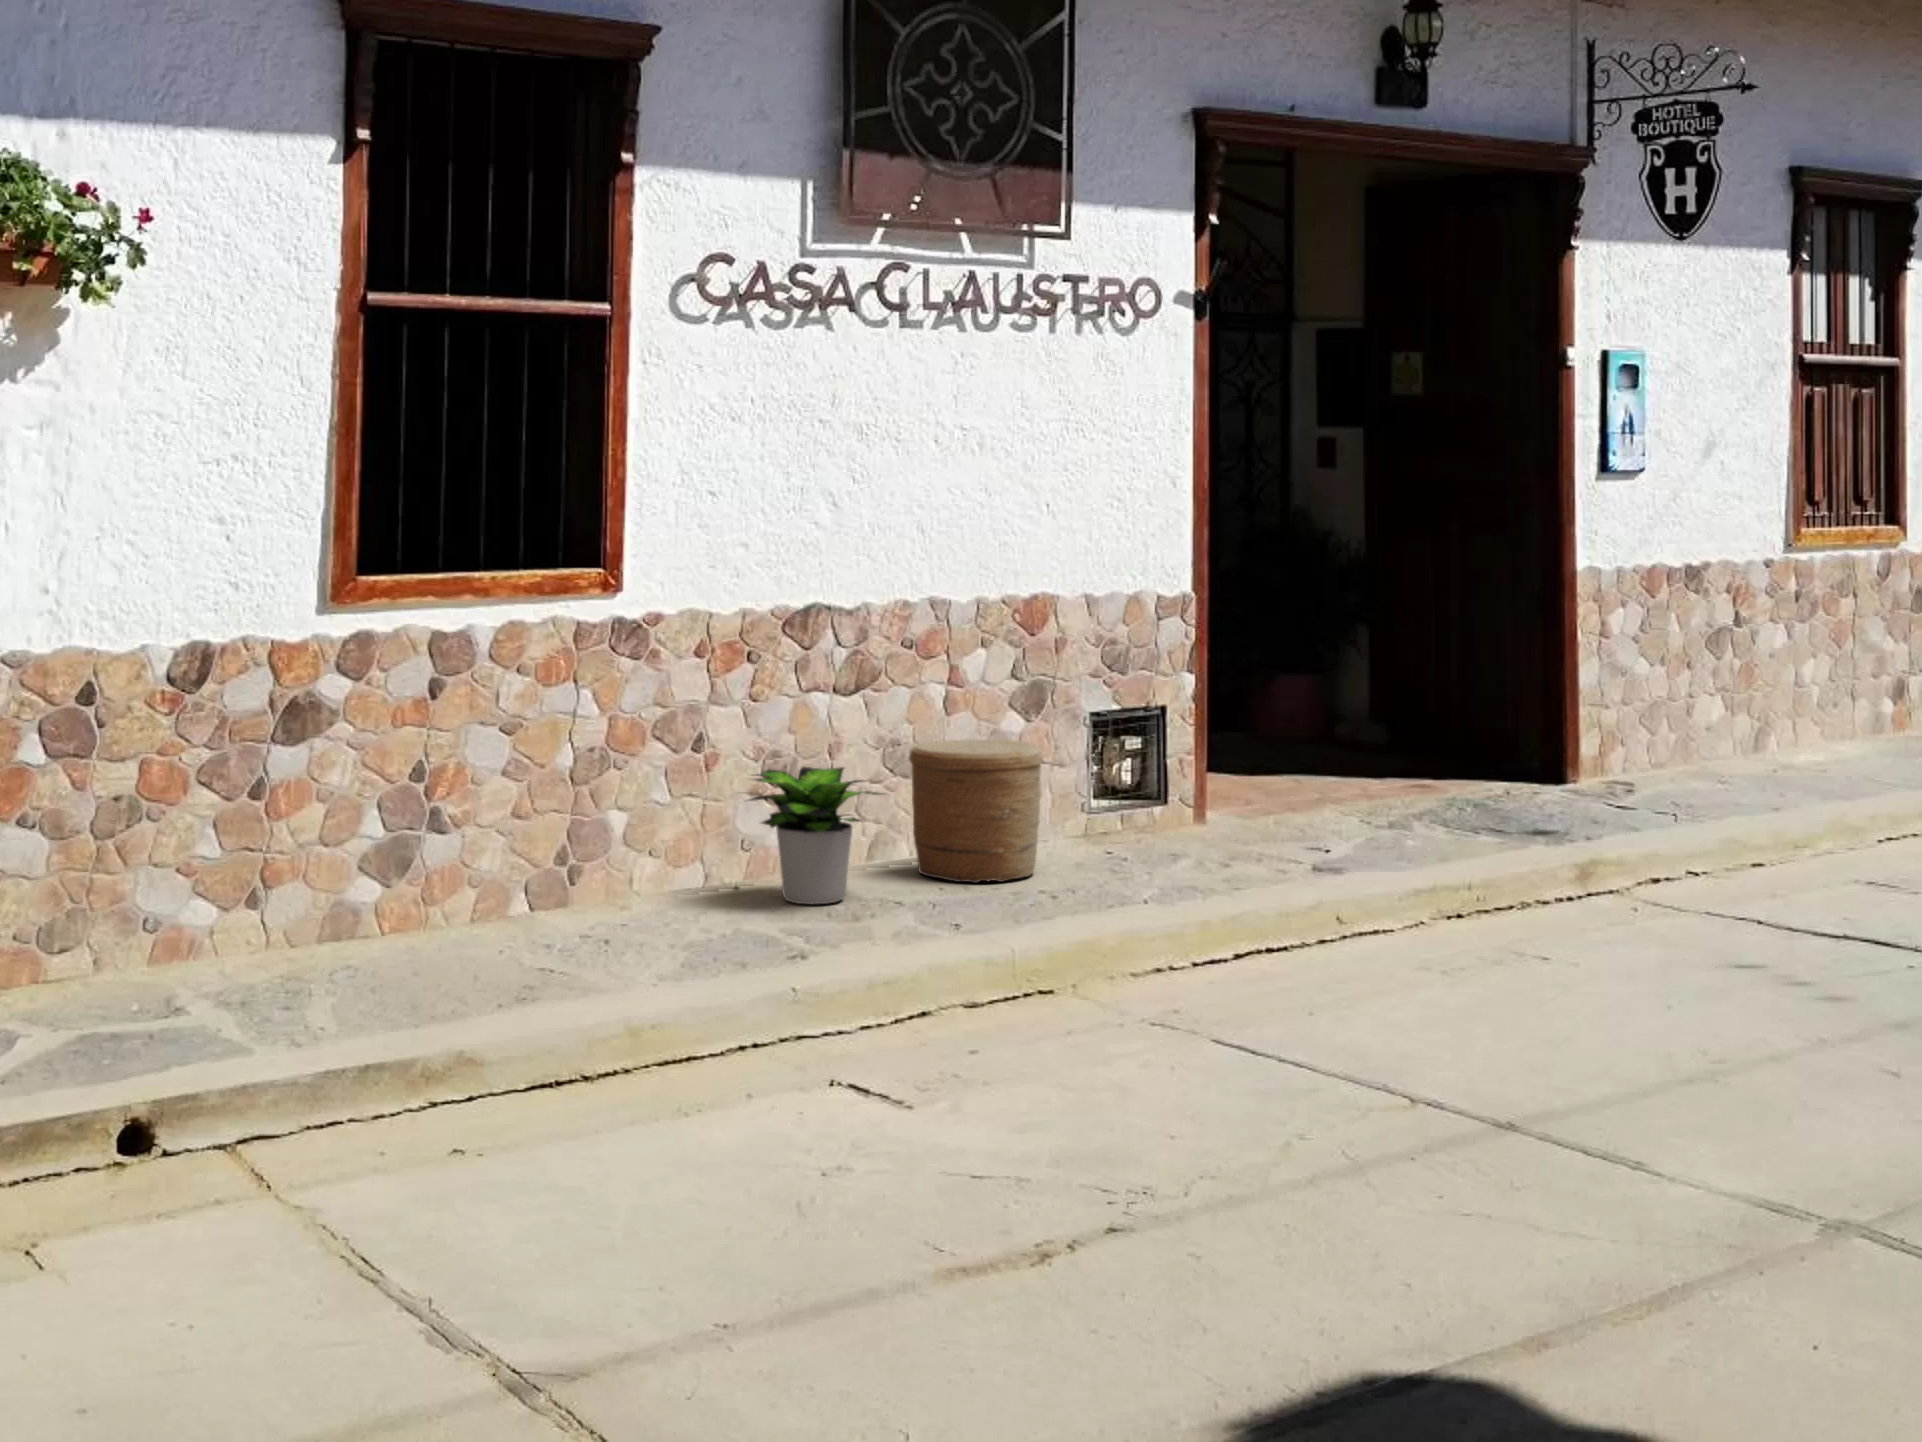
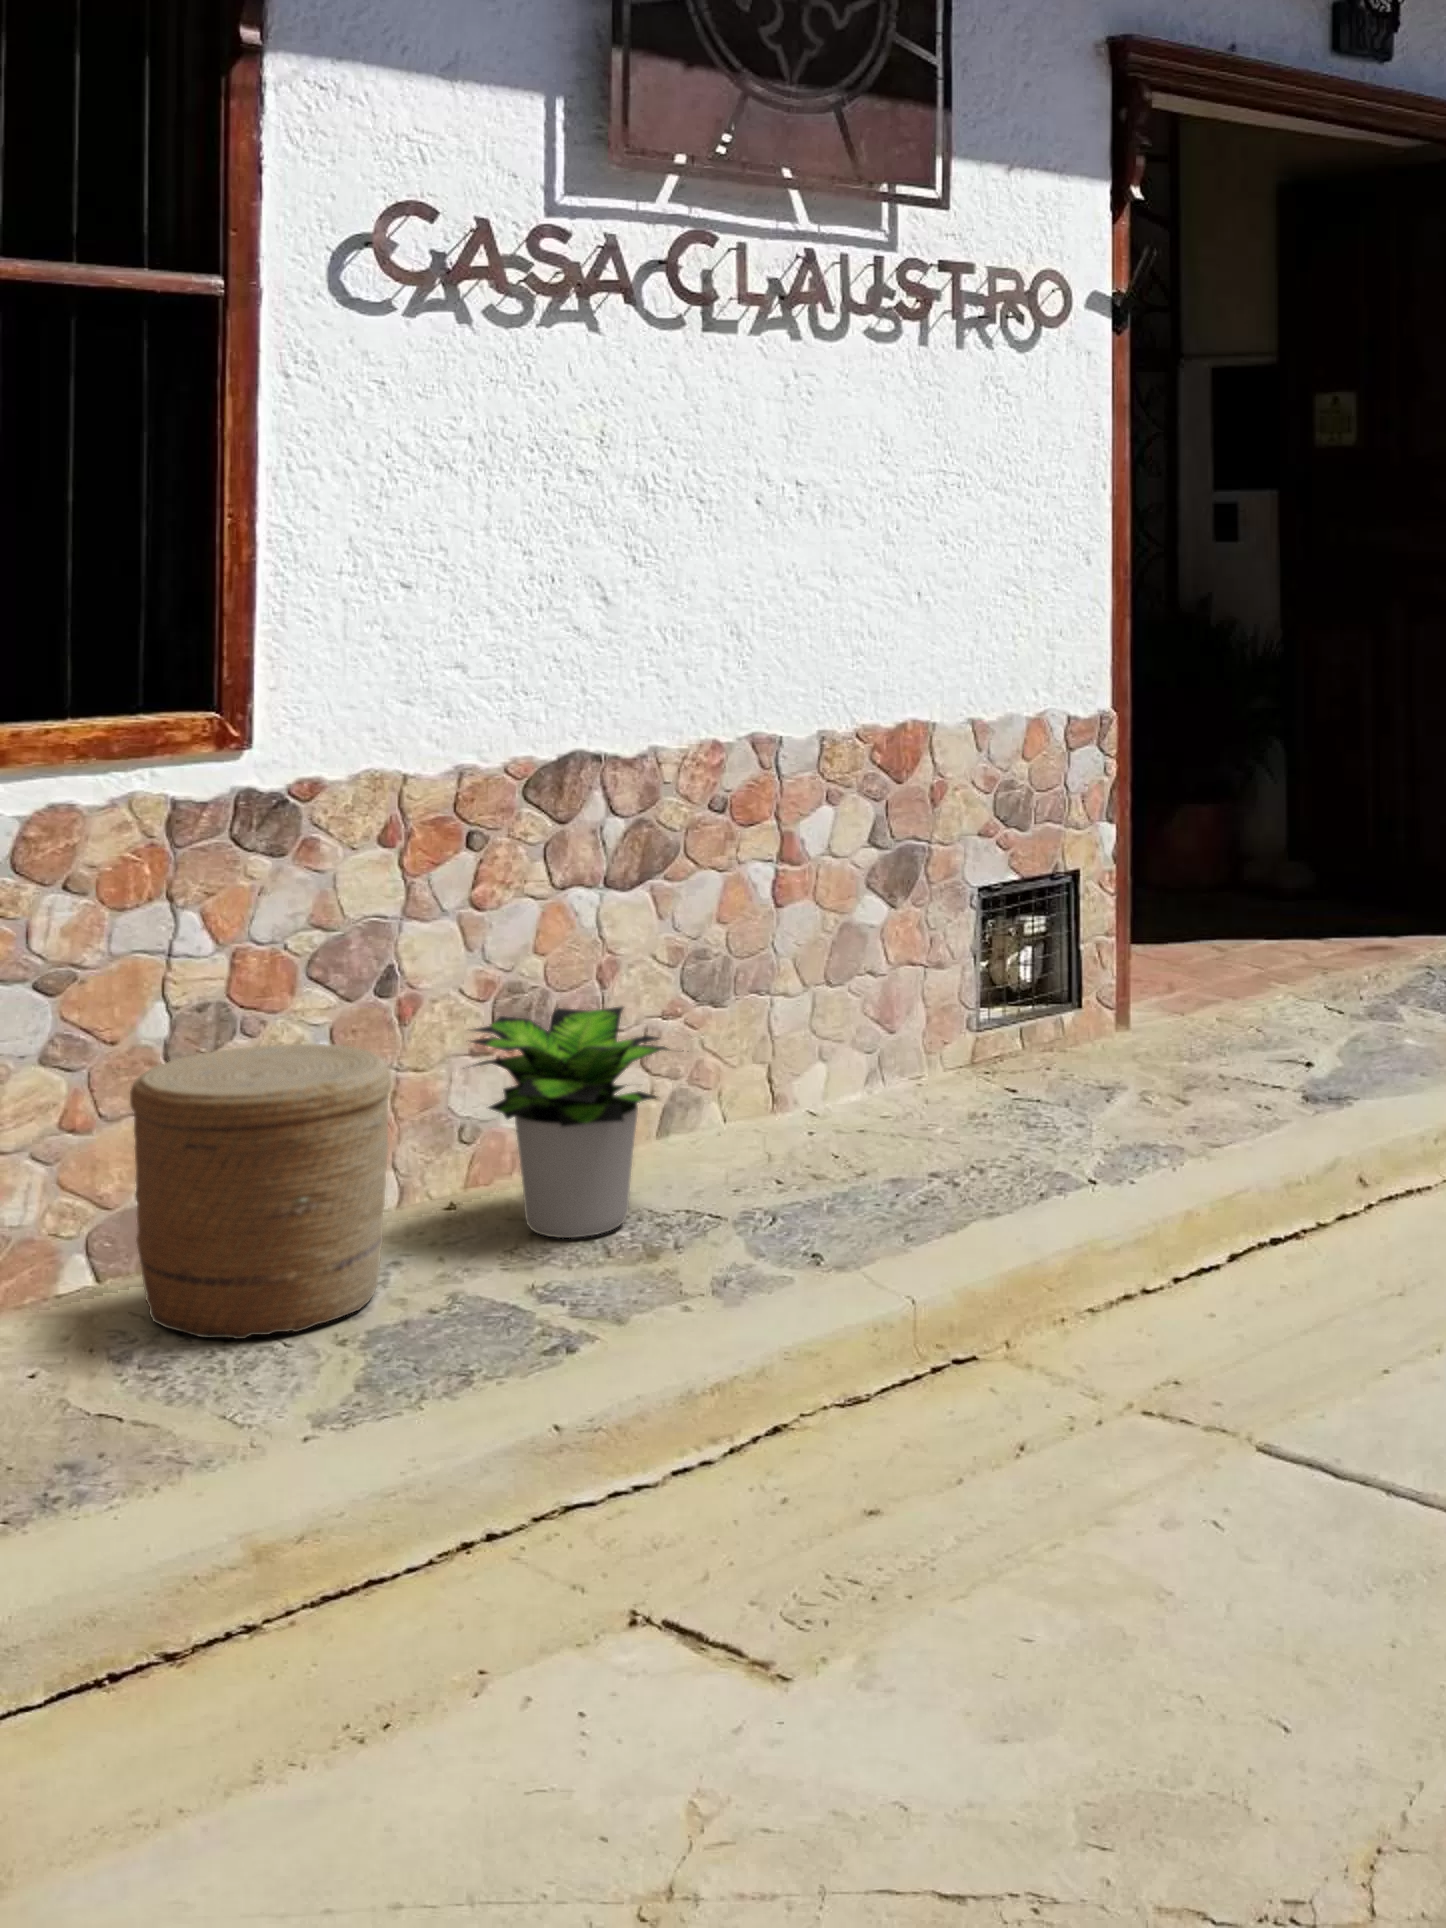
woven basket: present [909,740,1043,883] -> present [130,1044,391,1339]

